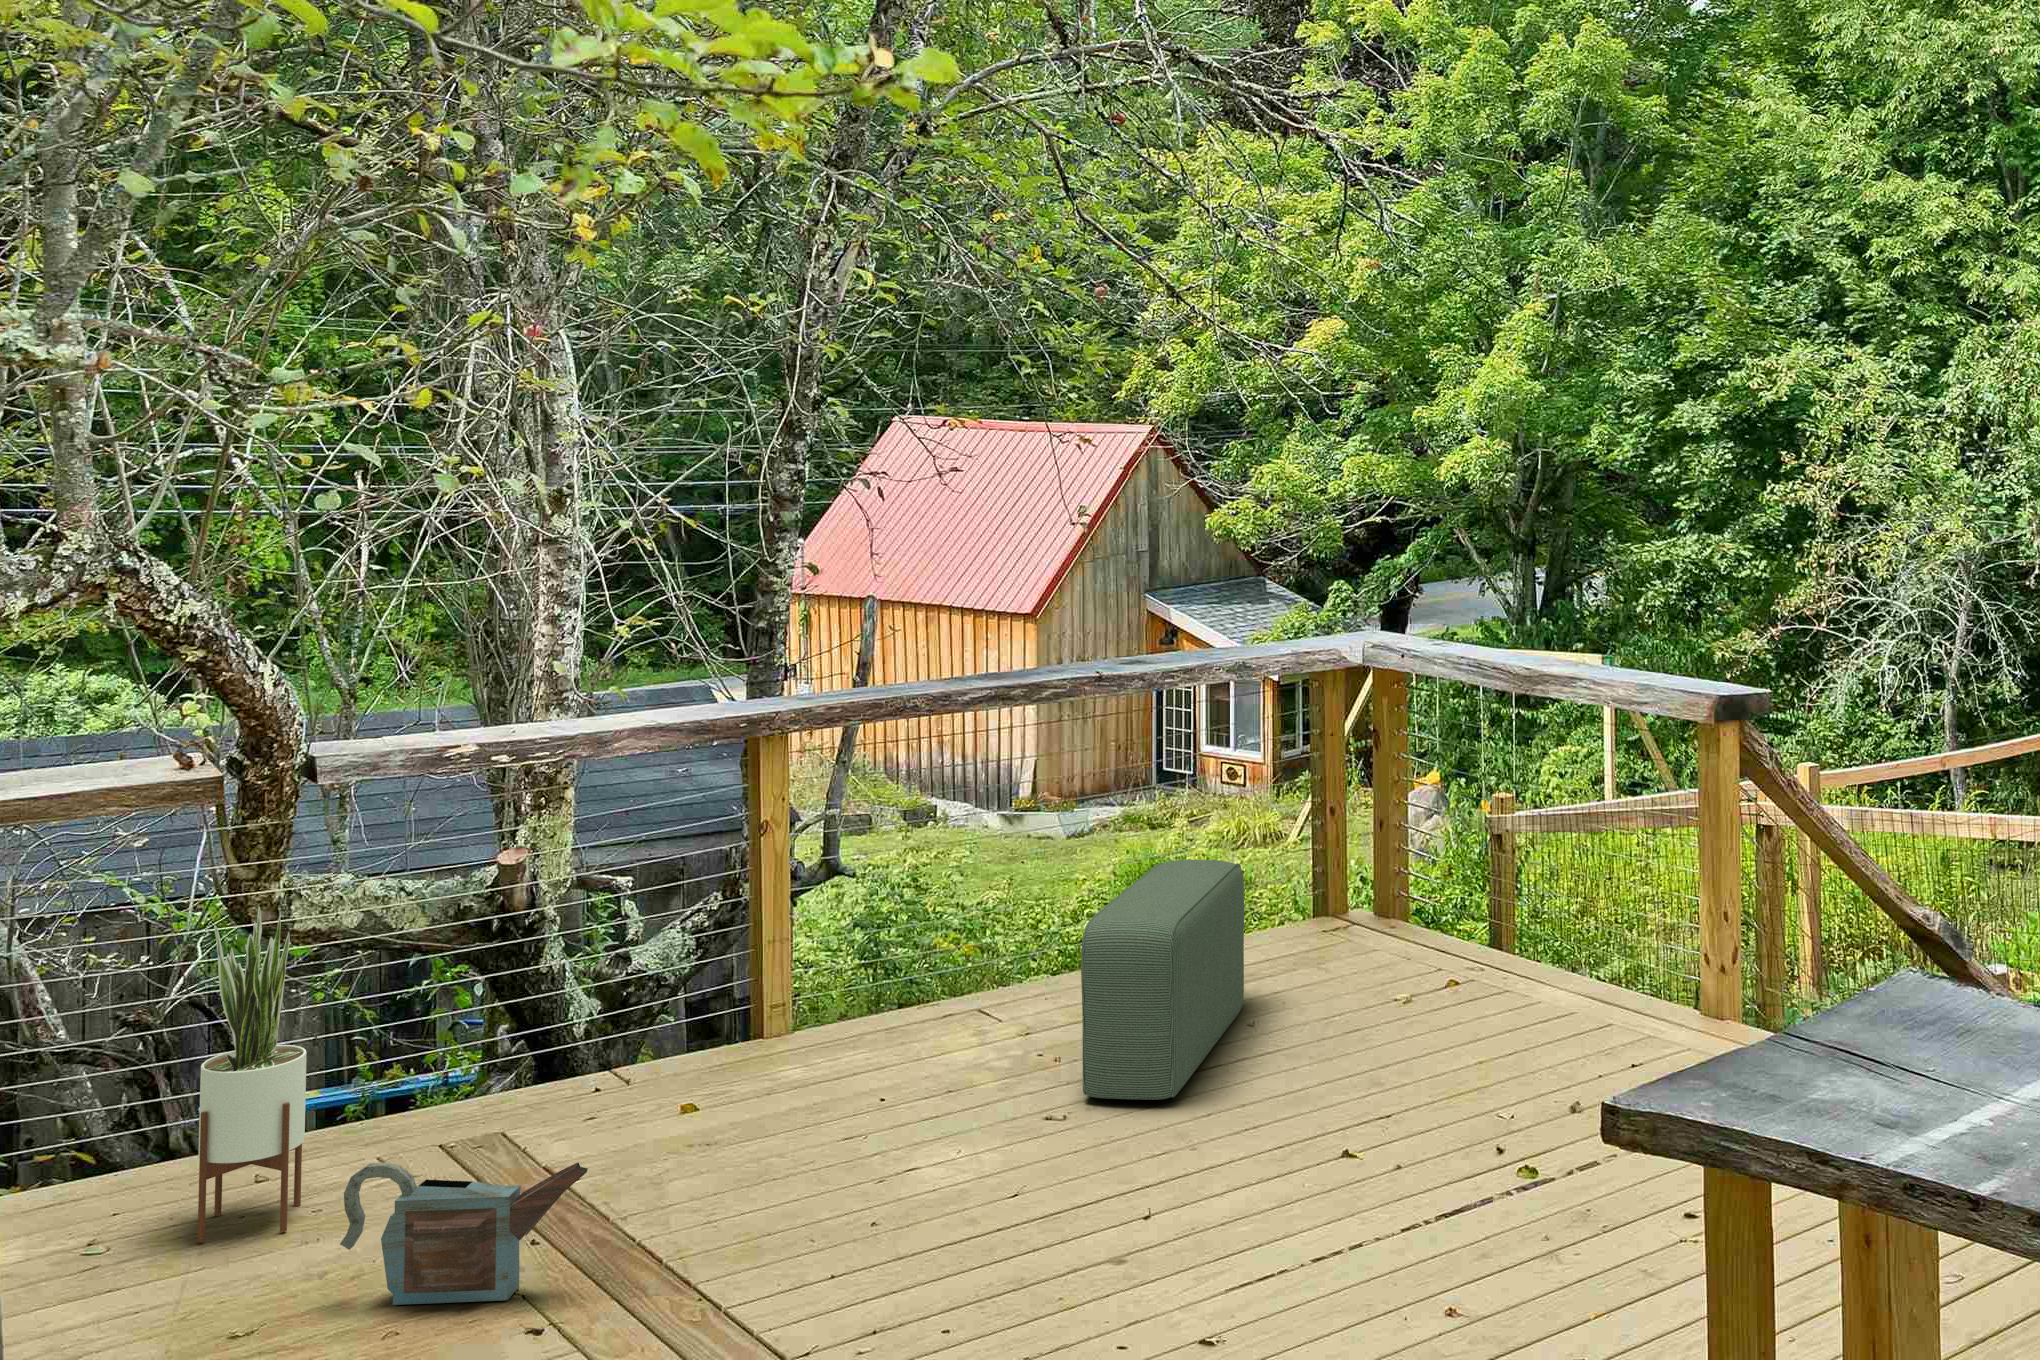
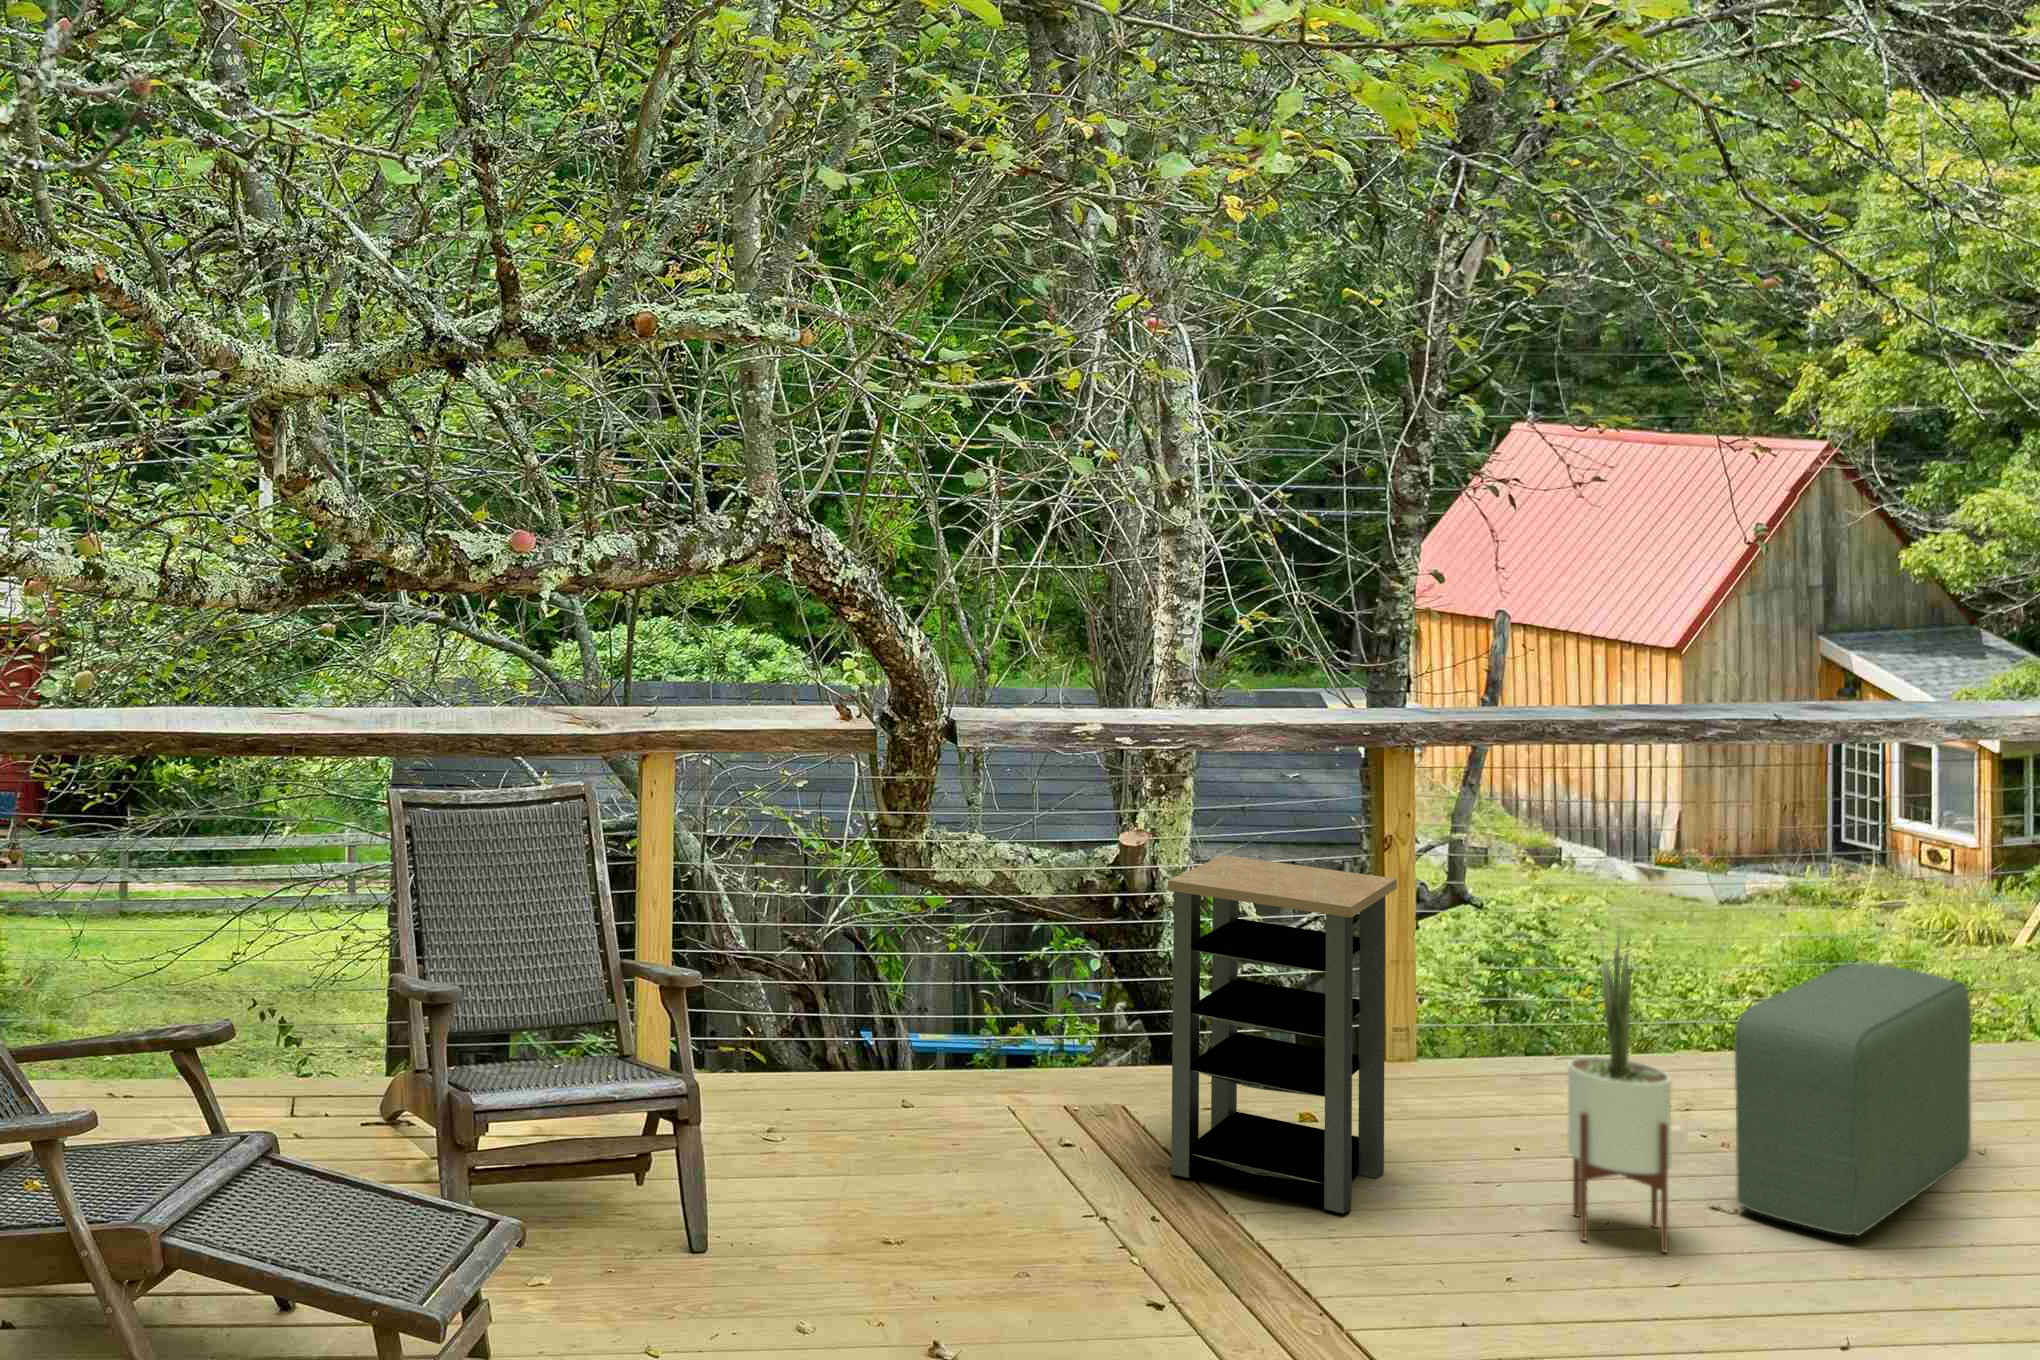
side table: none [563,856,794,1211] -> present [1168,855,1397,1213]
potted plant: present [197,906,307,1242] -> present [1568,935,1671,1252]
watering can: present [340,1162,588,1305] -> none [980,1083,1190,1237]

